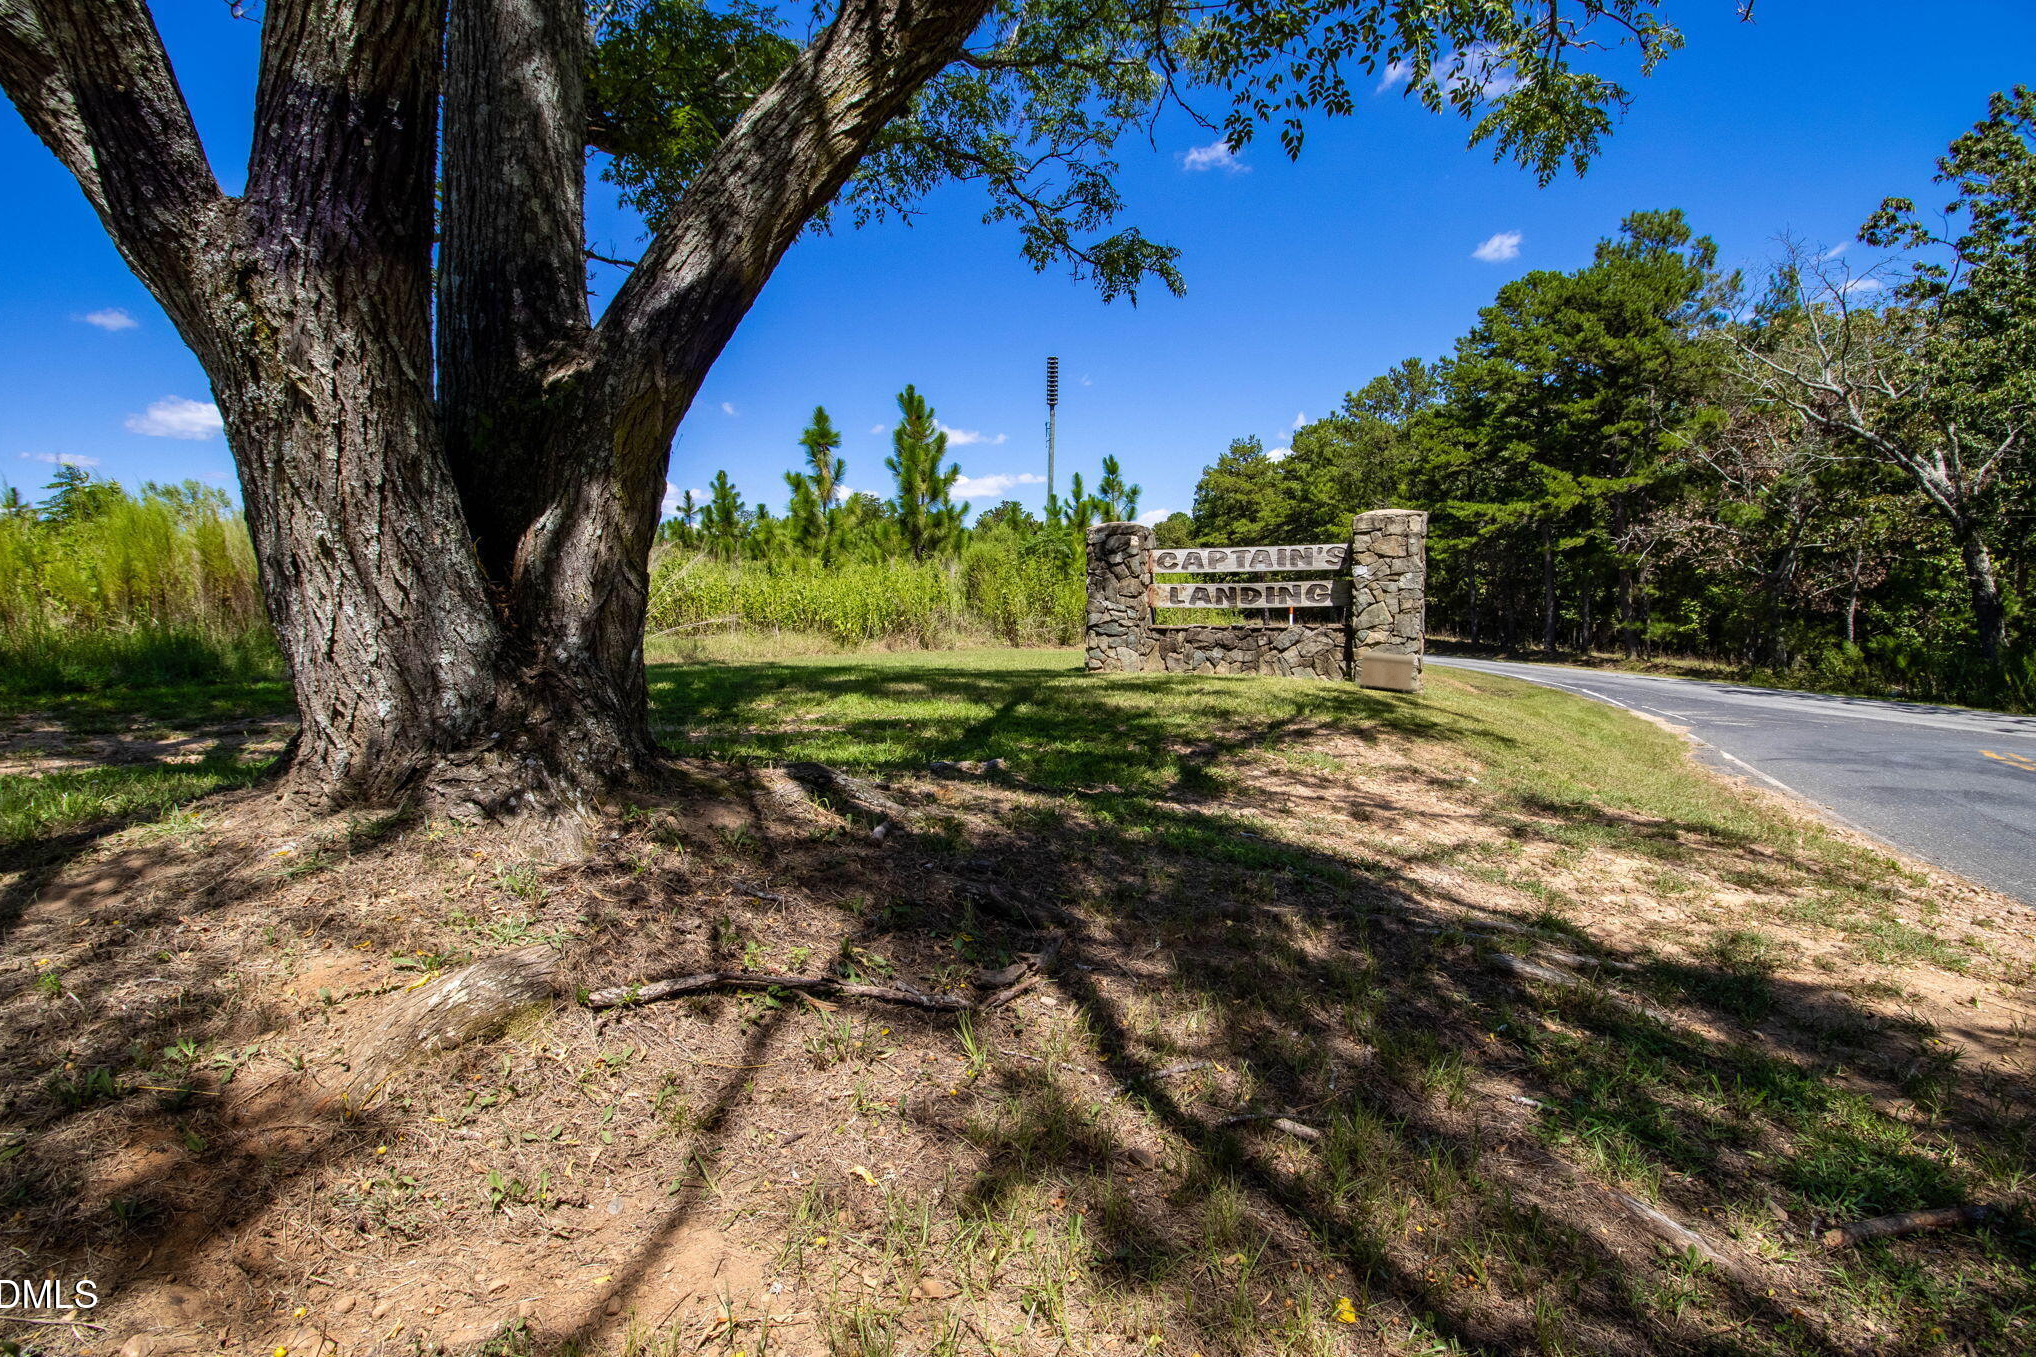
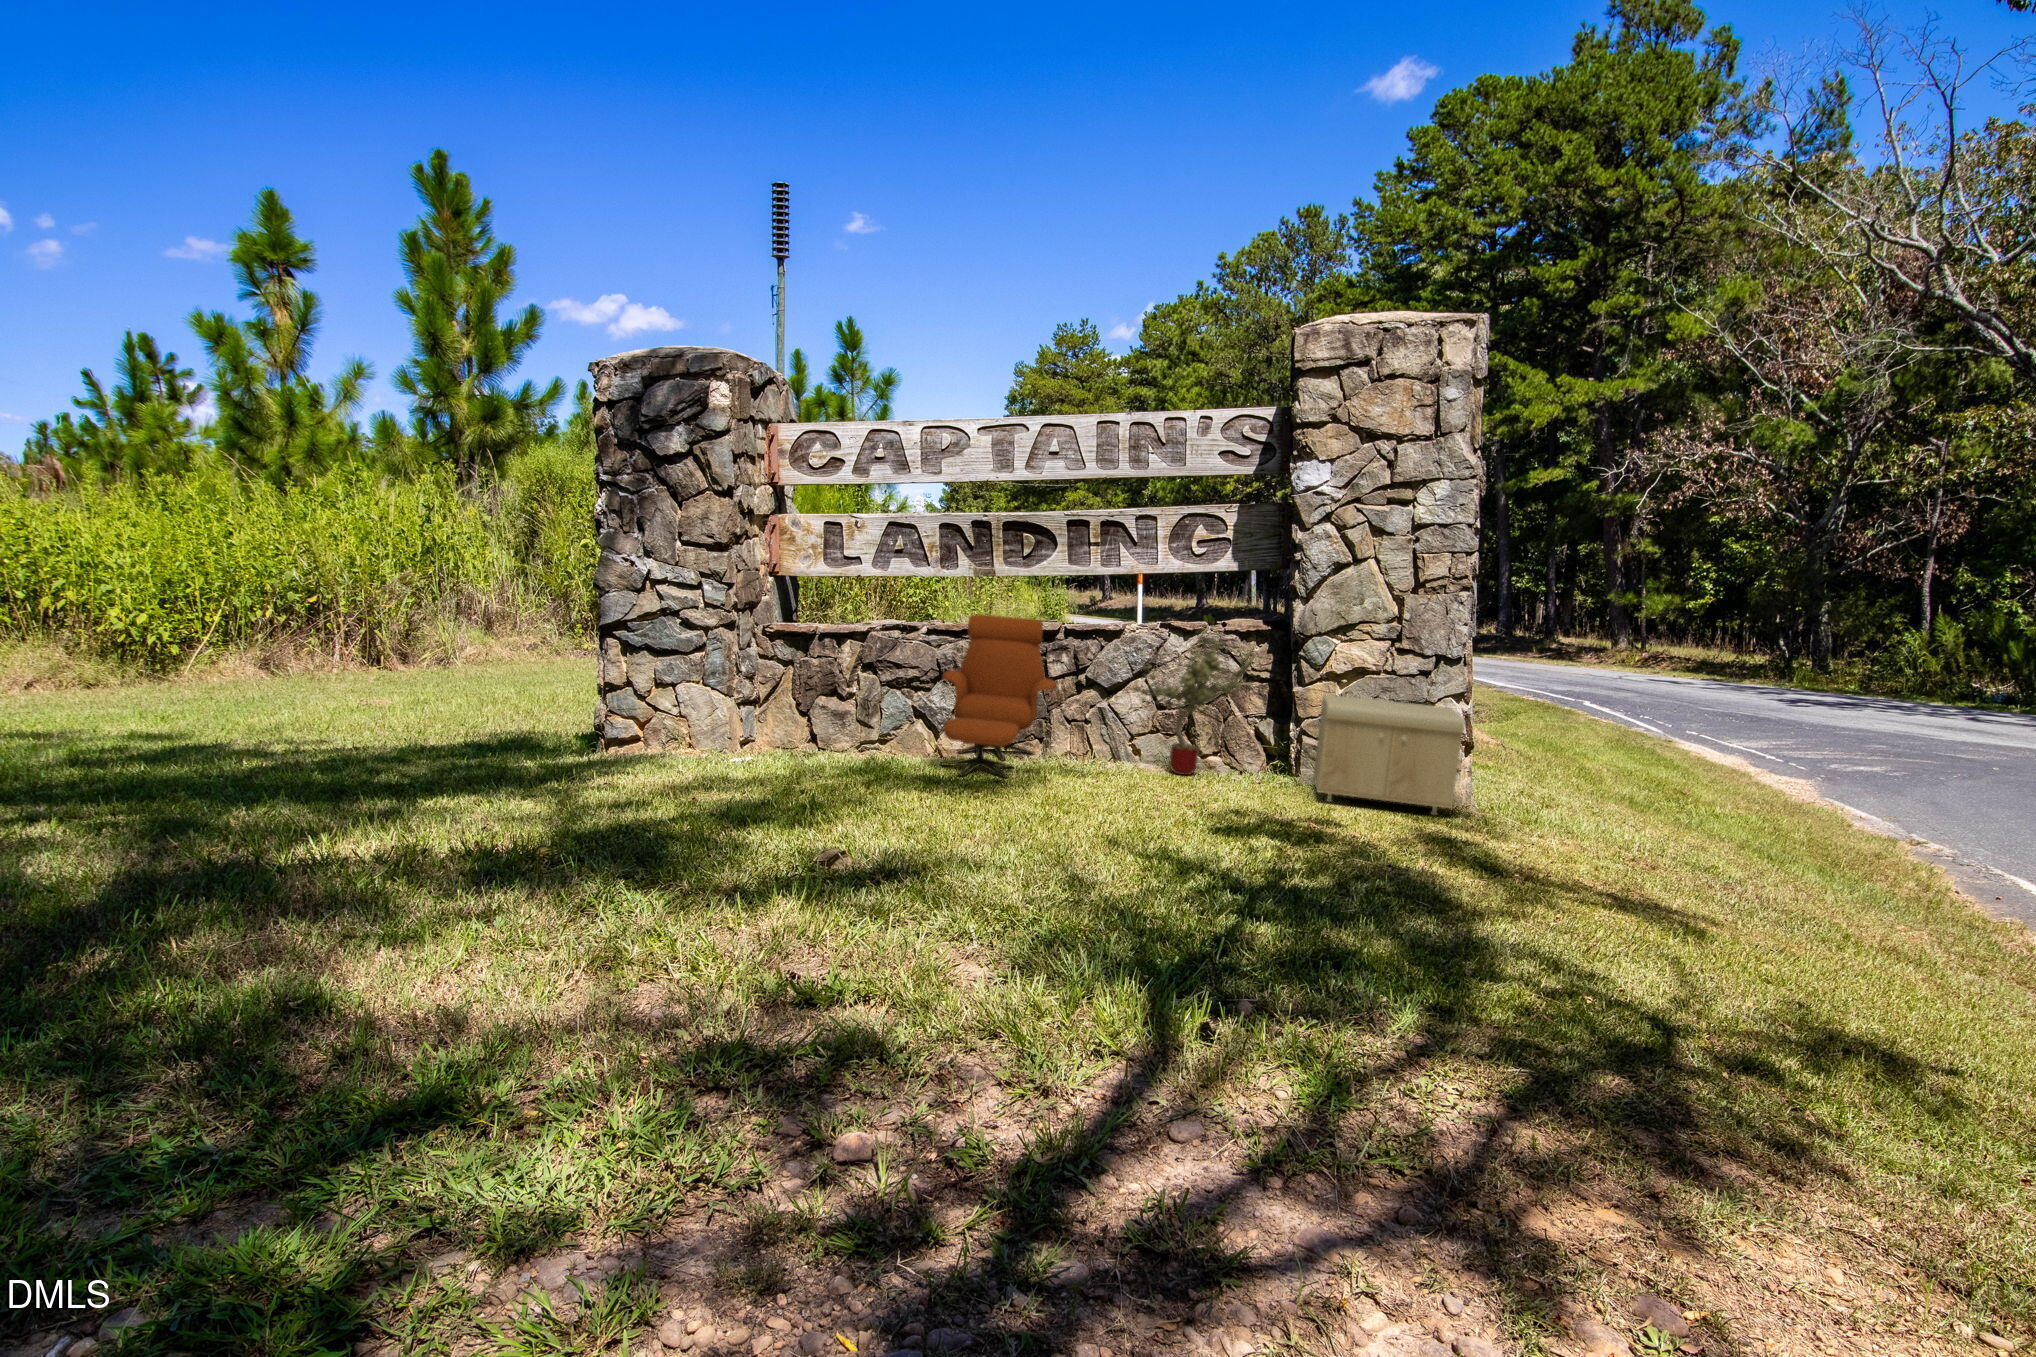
lounge chair: none [1217,622,1261,678] -> present [941,614,1056,778]
potted tree: none [1289,627,1338,681] -> present [1132,630,1255,775]

